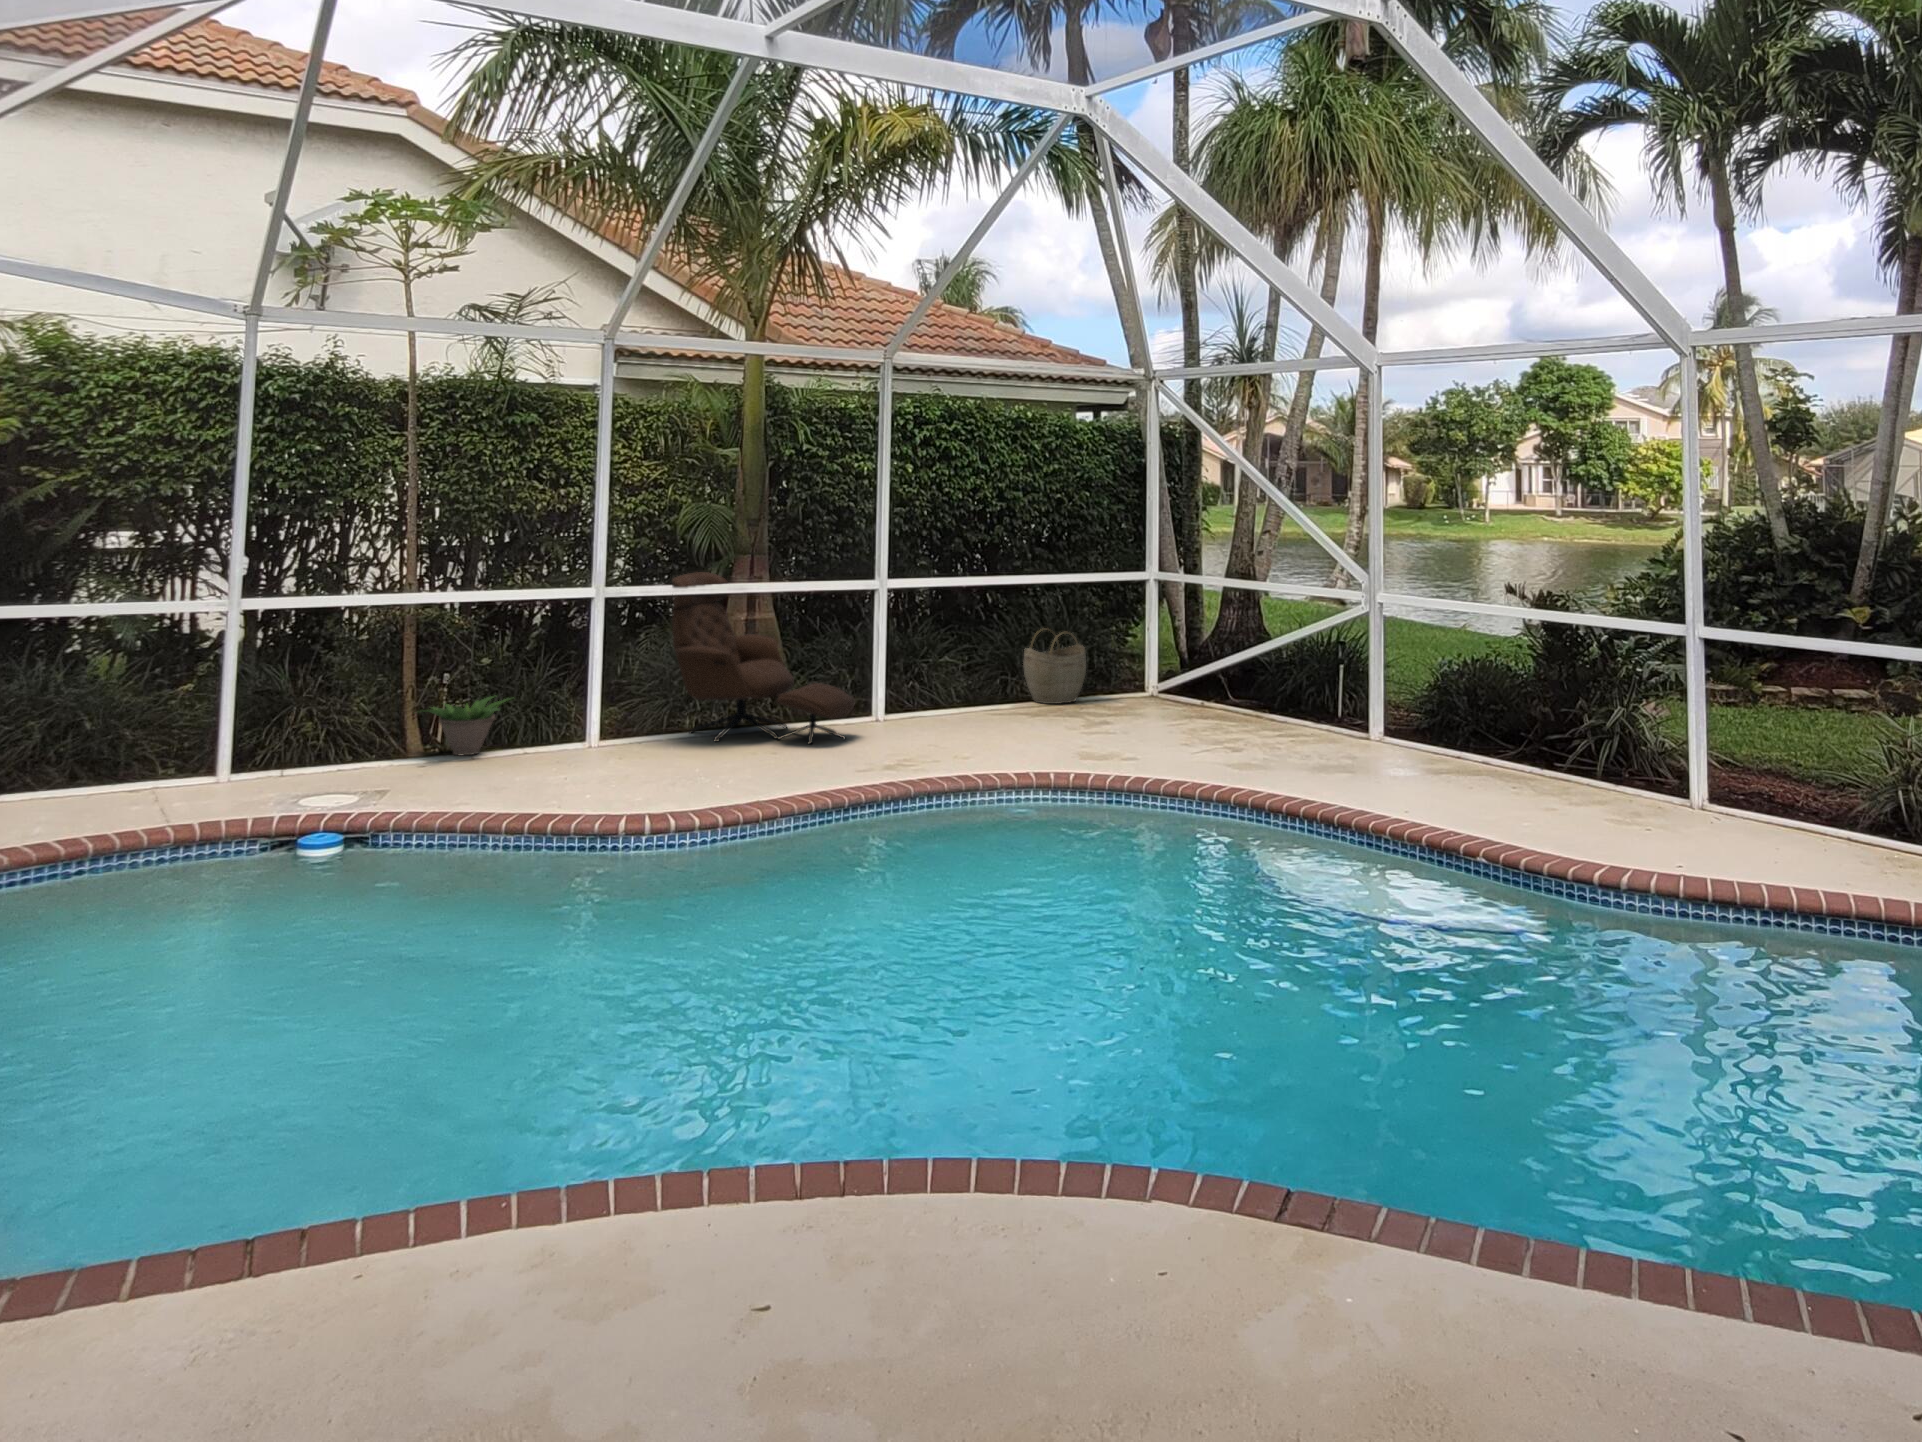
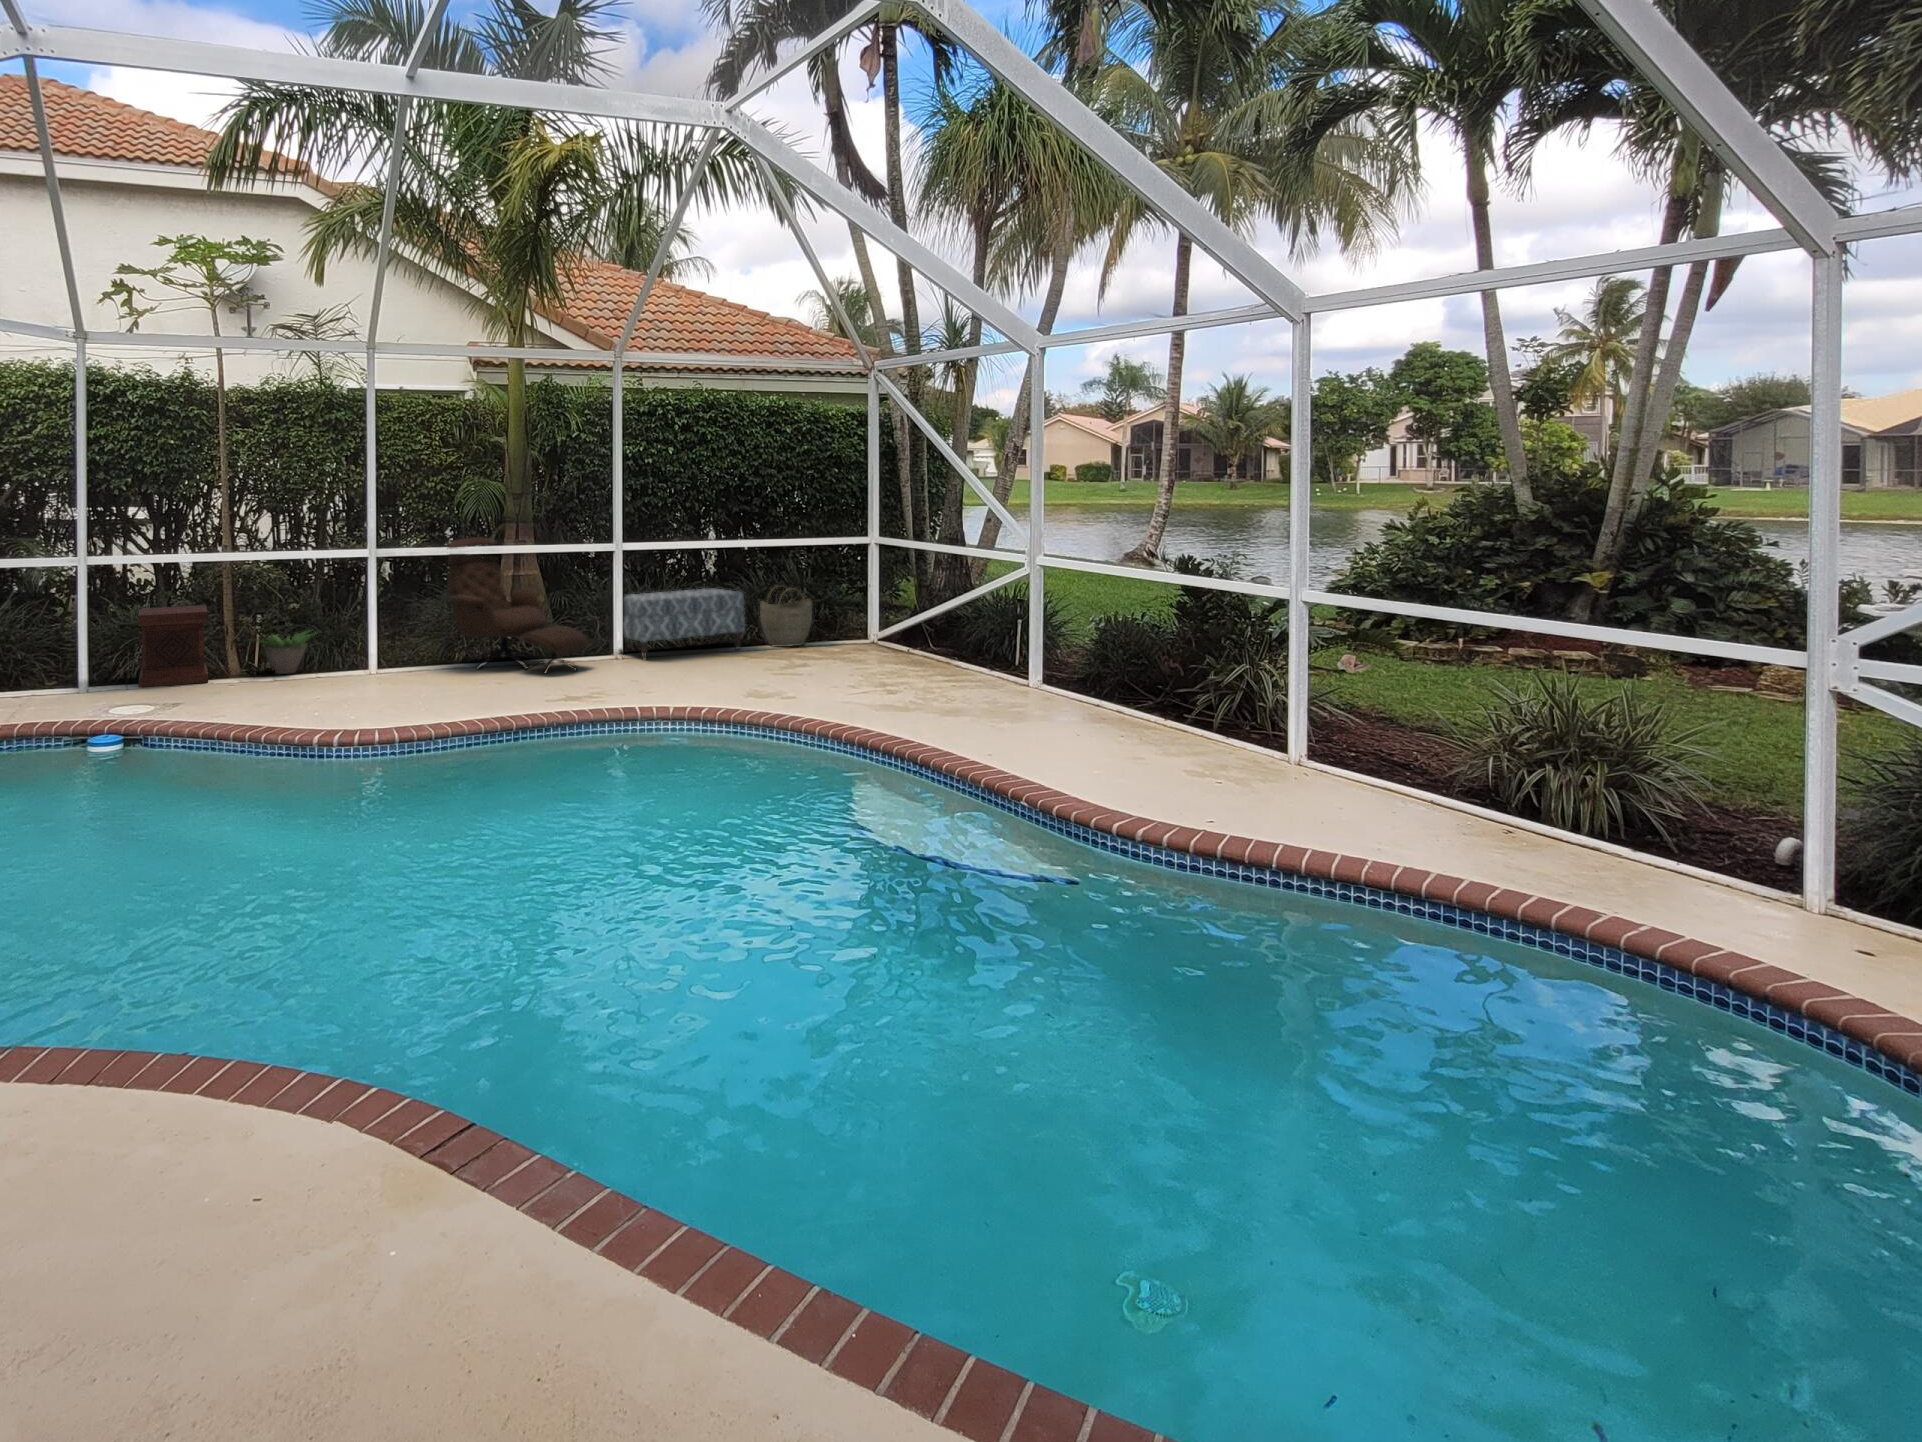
bench: none [860,633,1015,725] -> present [618,589,745,660]
side table: none [269,666,382,779] -> present [138,605,208,688]

